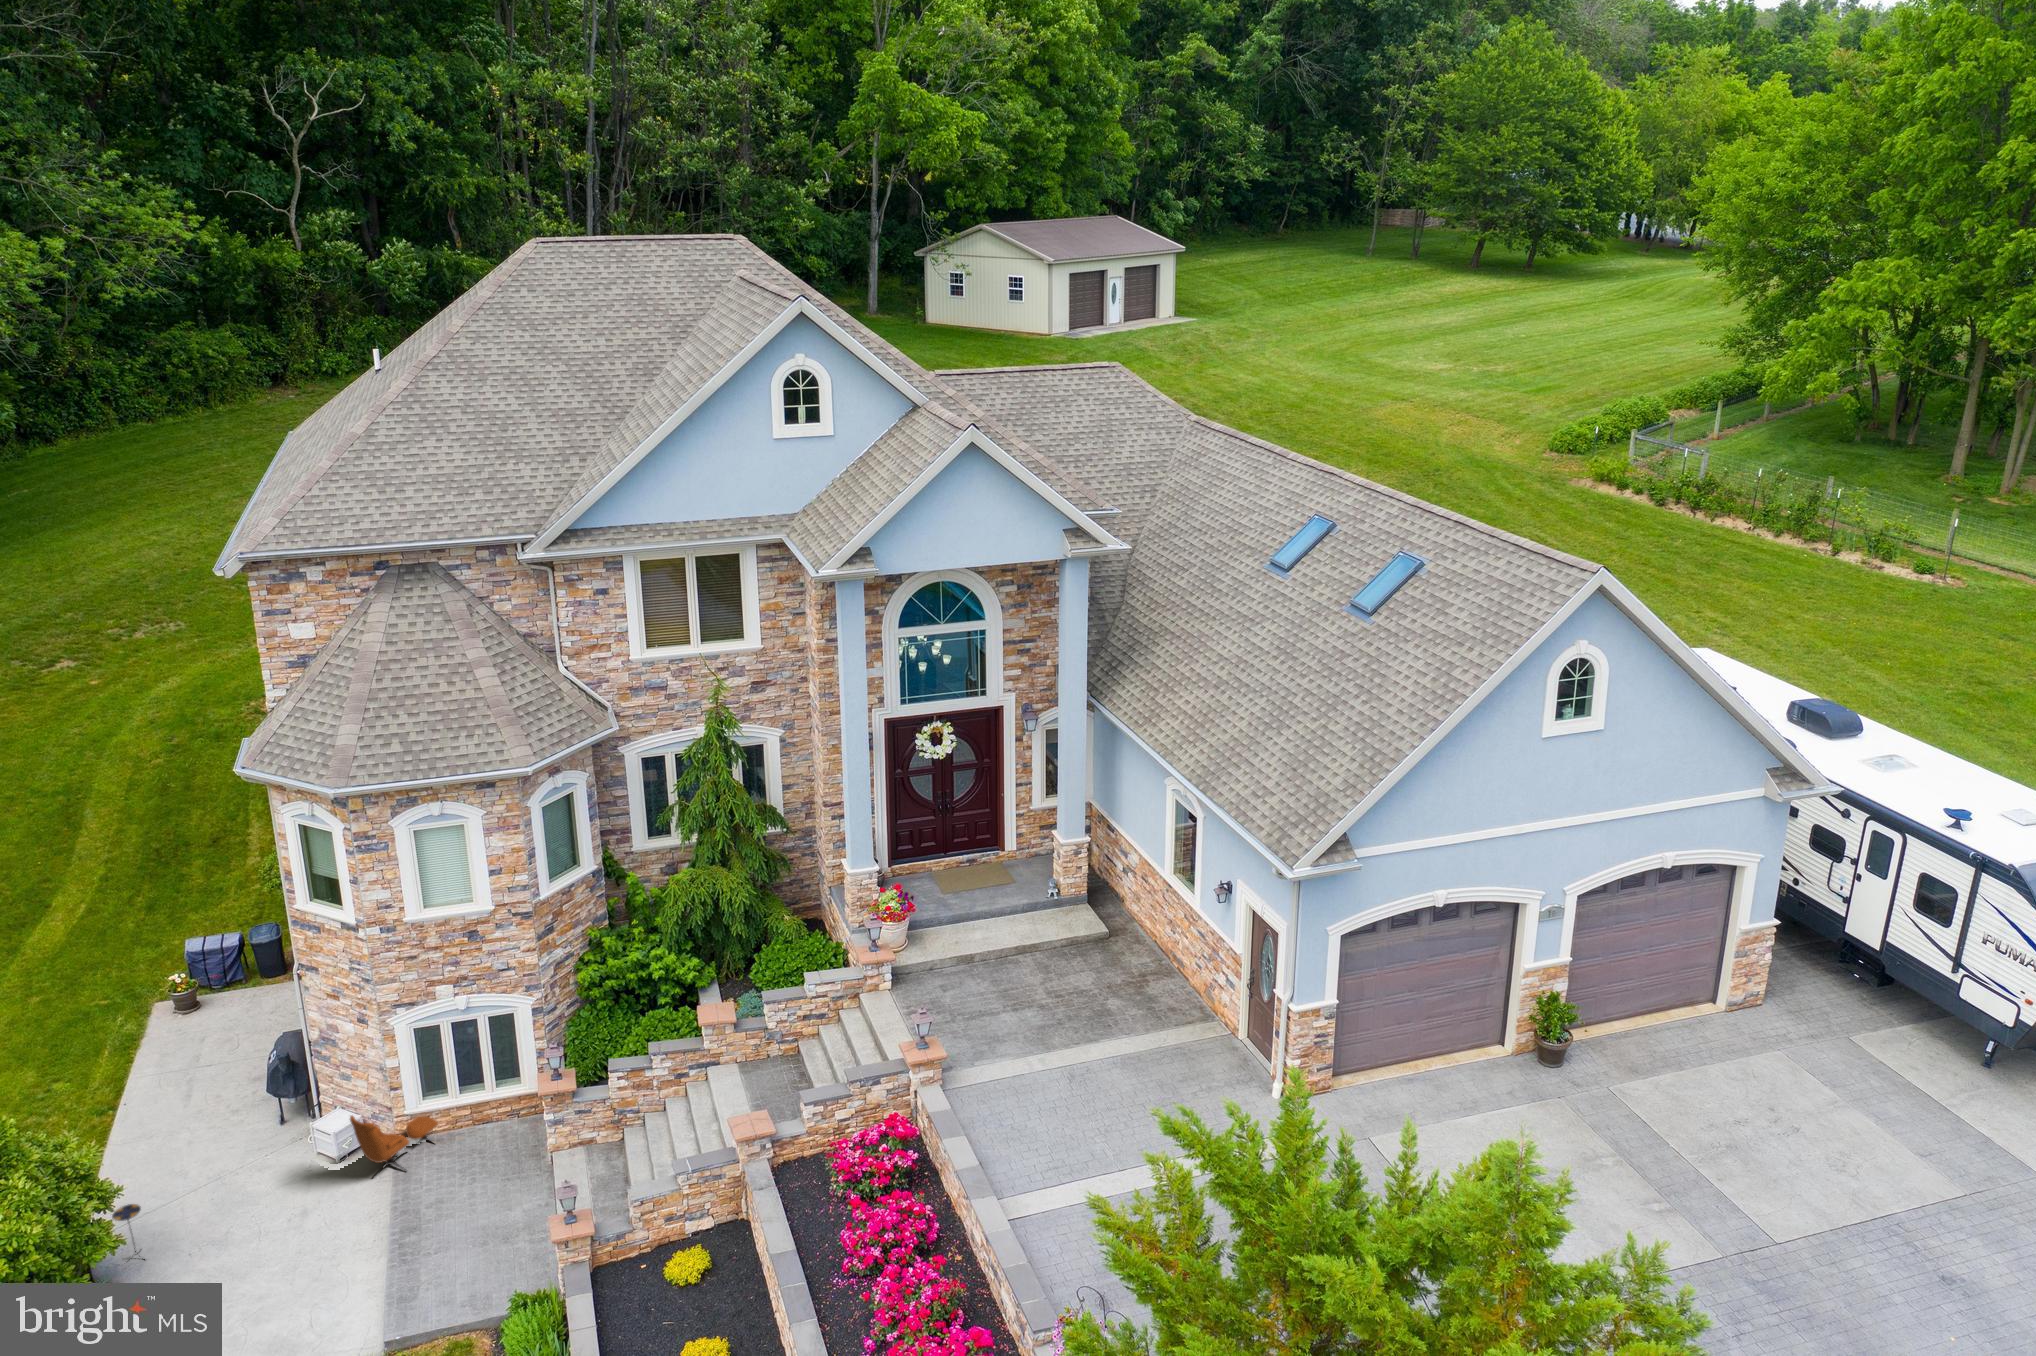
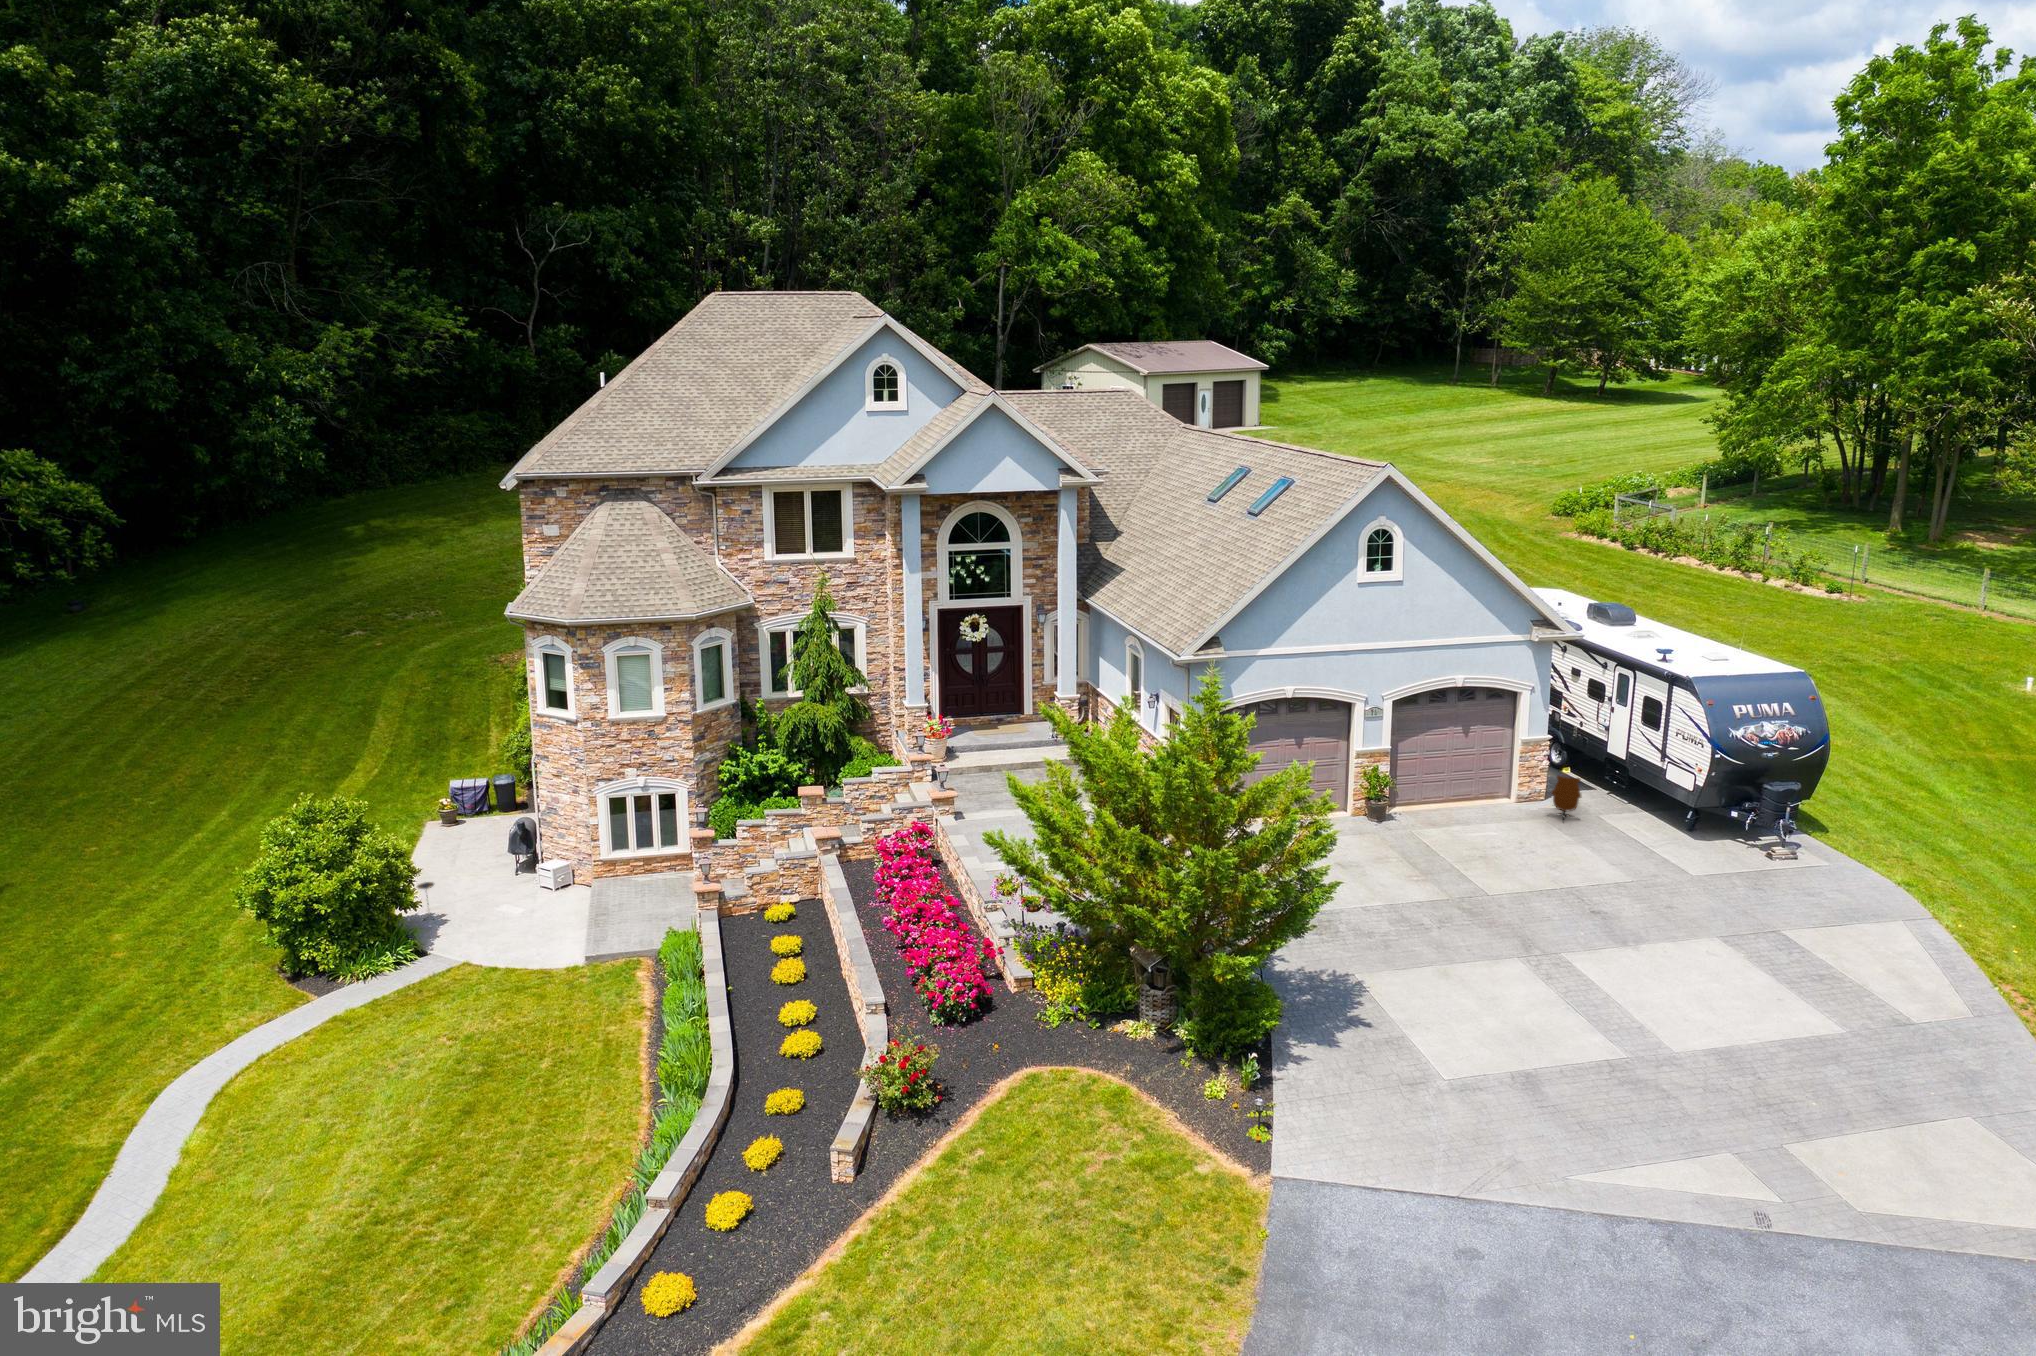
lounge chair: present [350,1116,438,1170] -> present [1552,776,1581,819]

